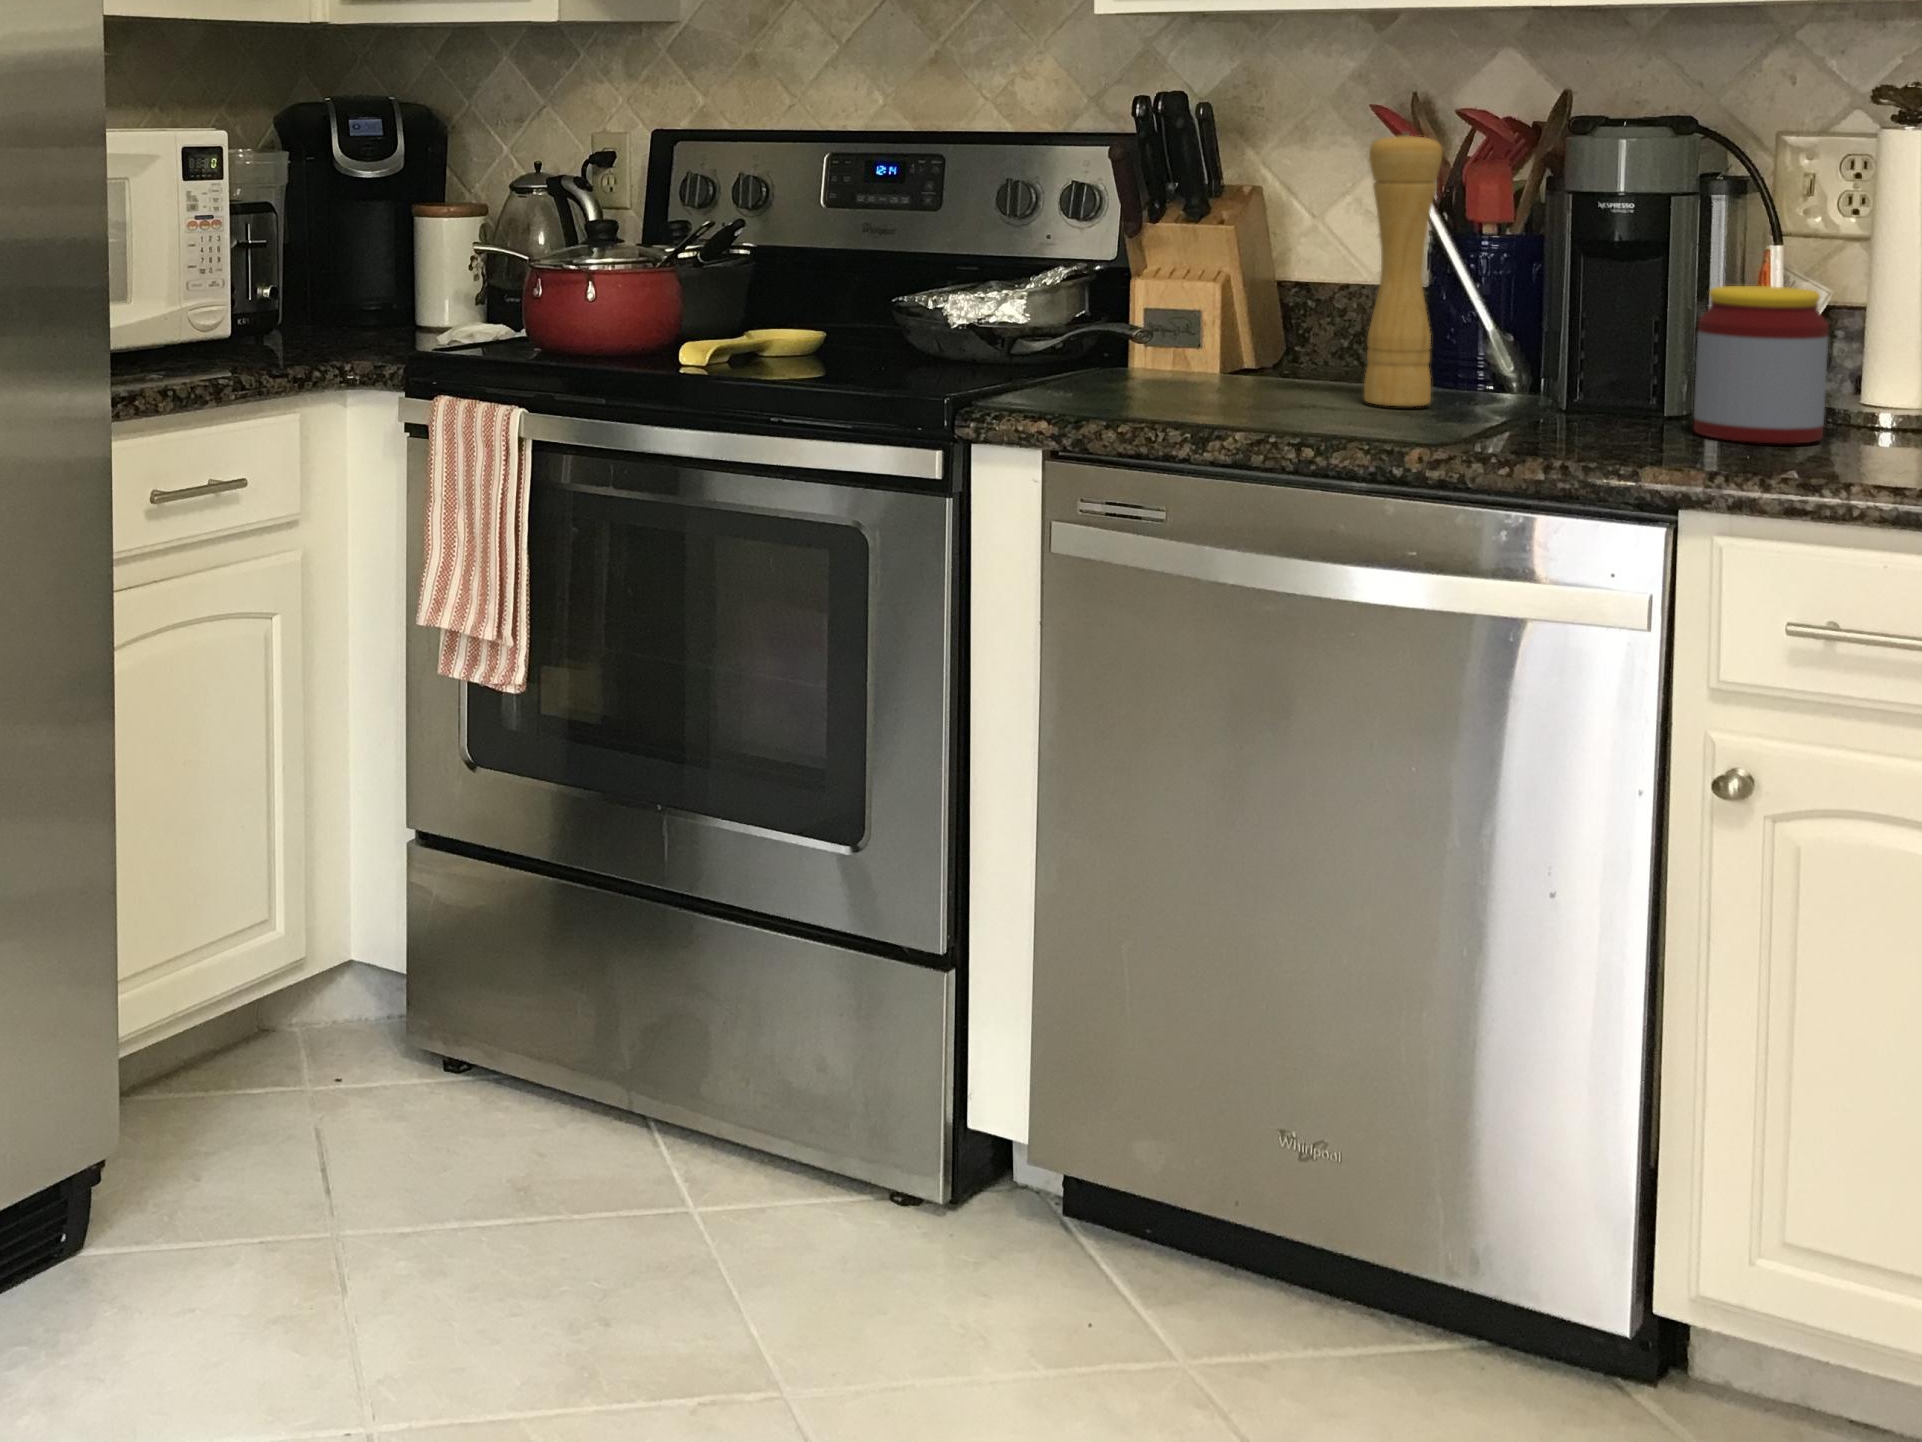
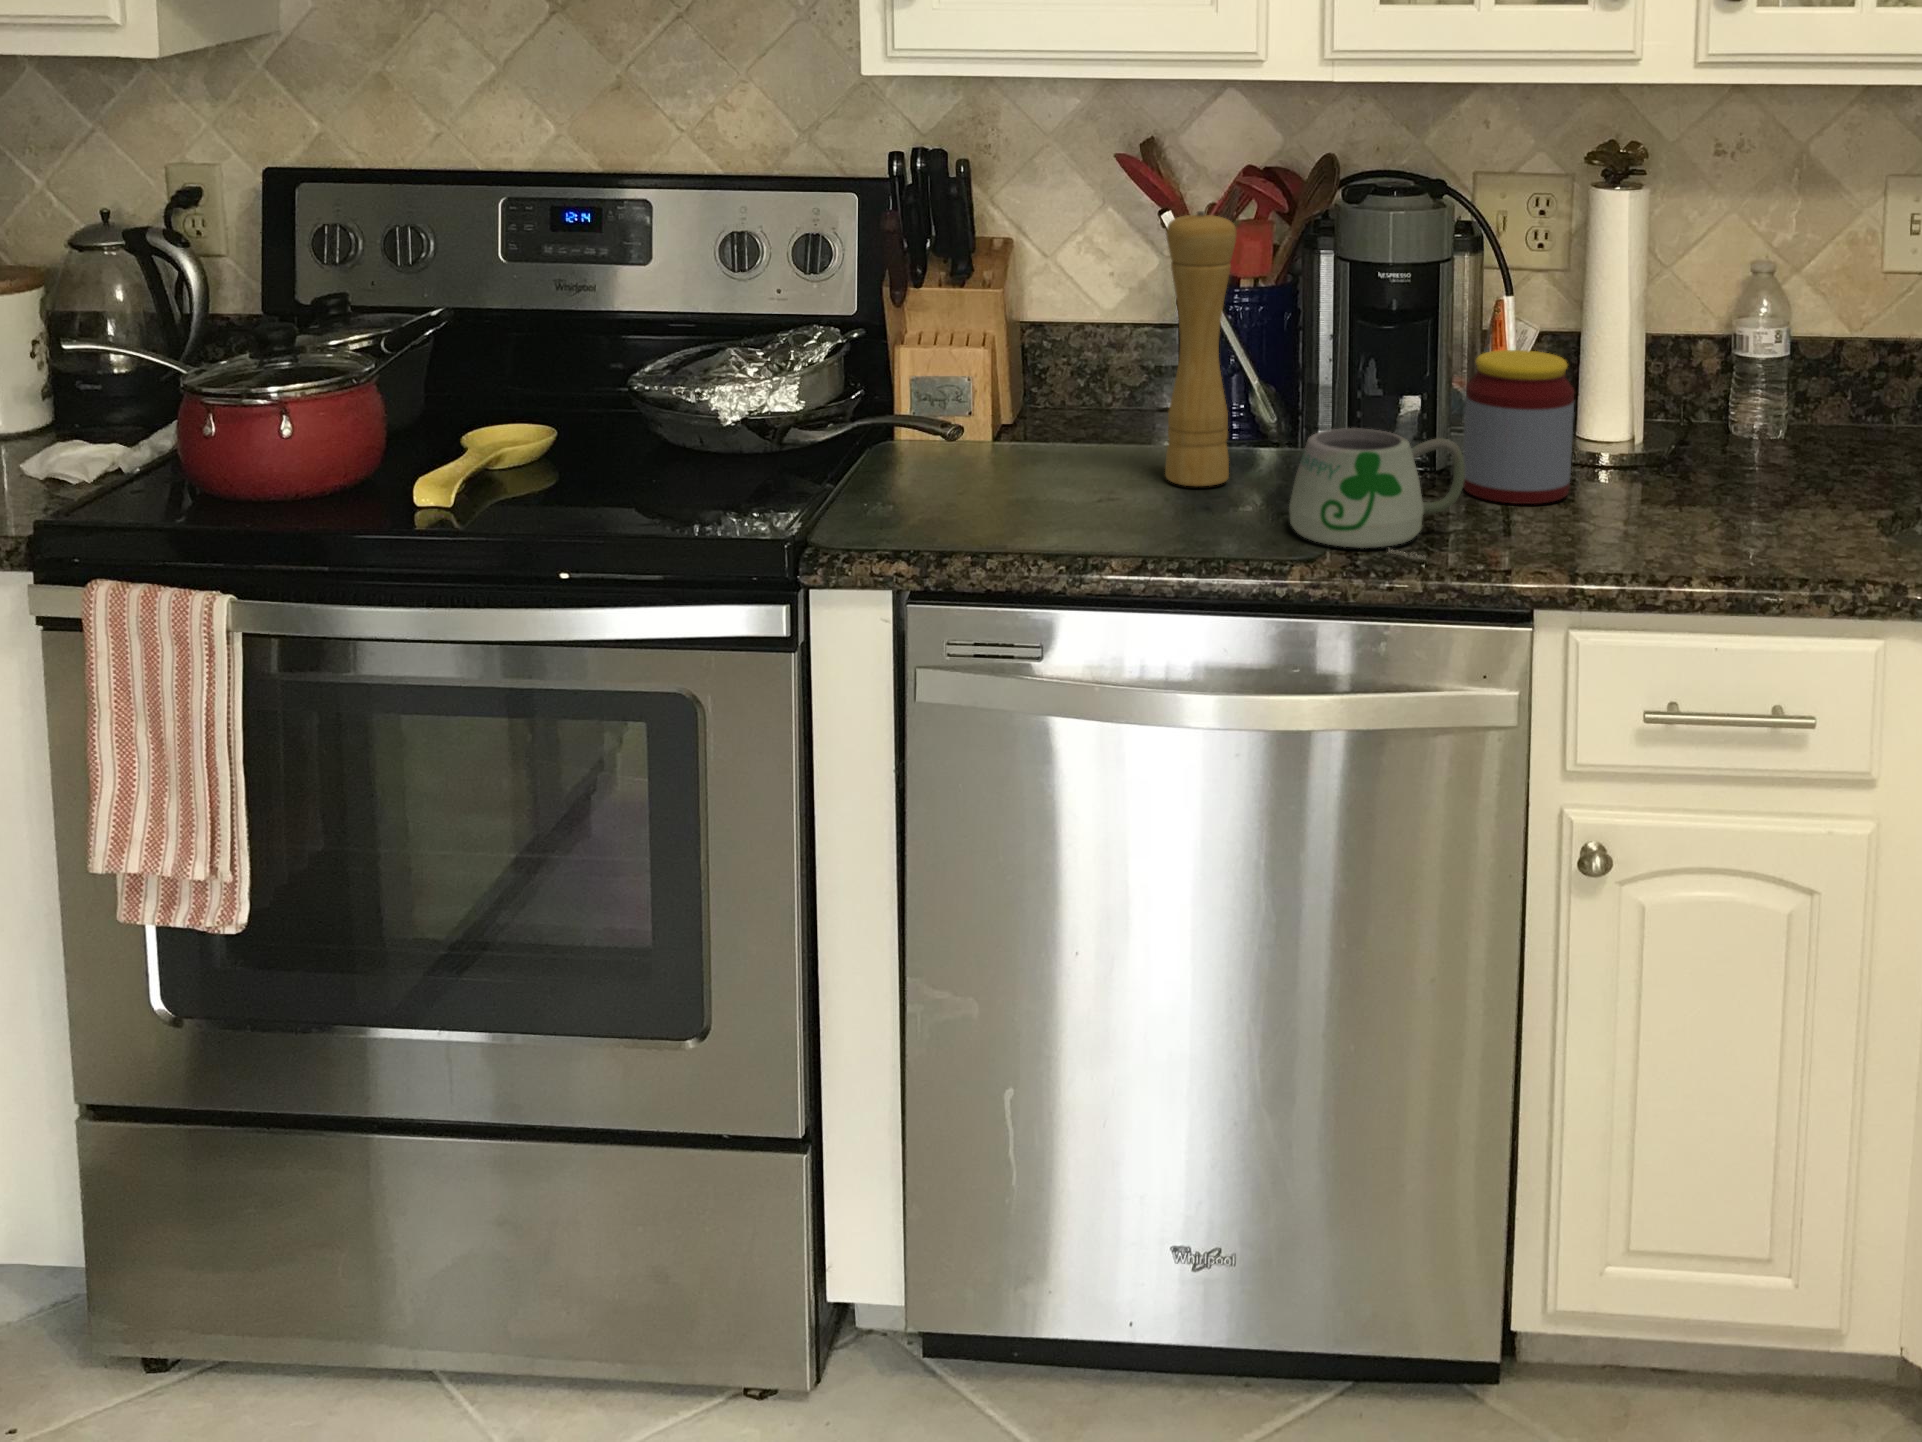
mug: none [1446,338,1642,456] -> present [1289,428,1465,559]

